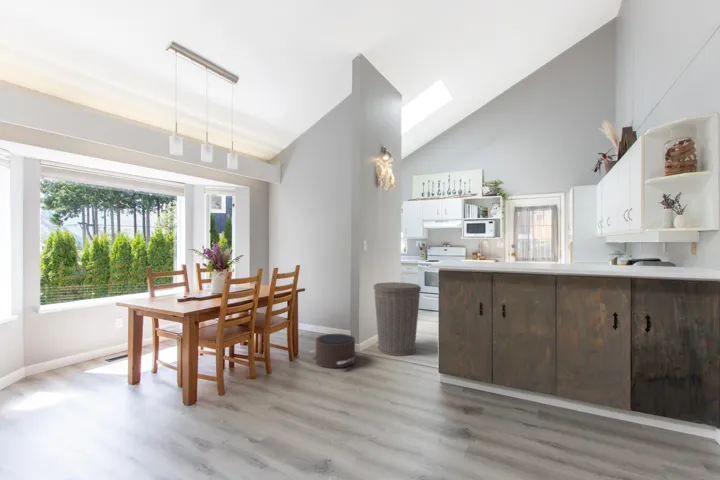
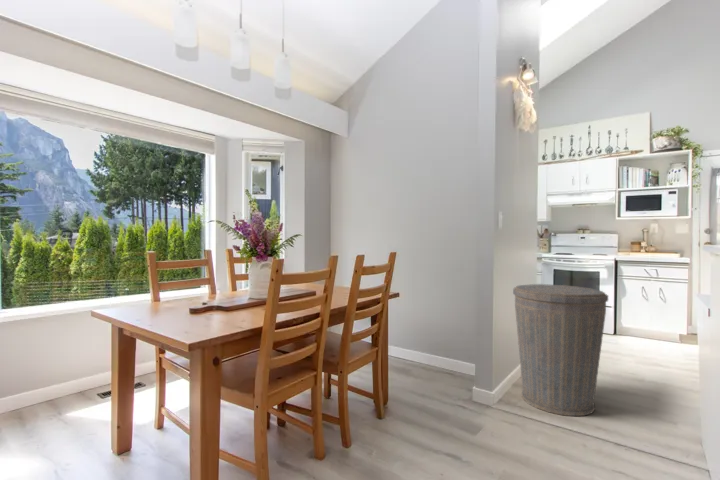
pouf: present [310,334,355,368] -> none [409,371,504,441]

